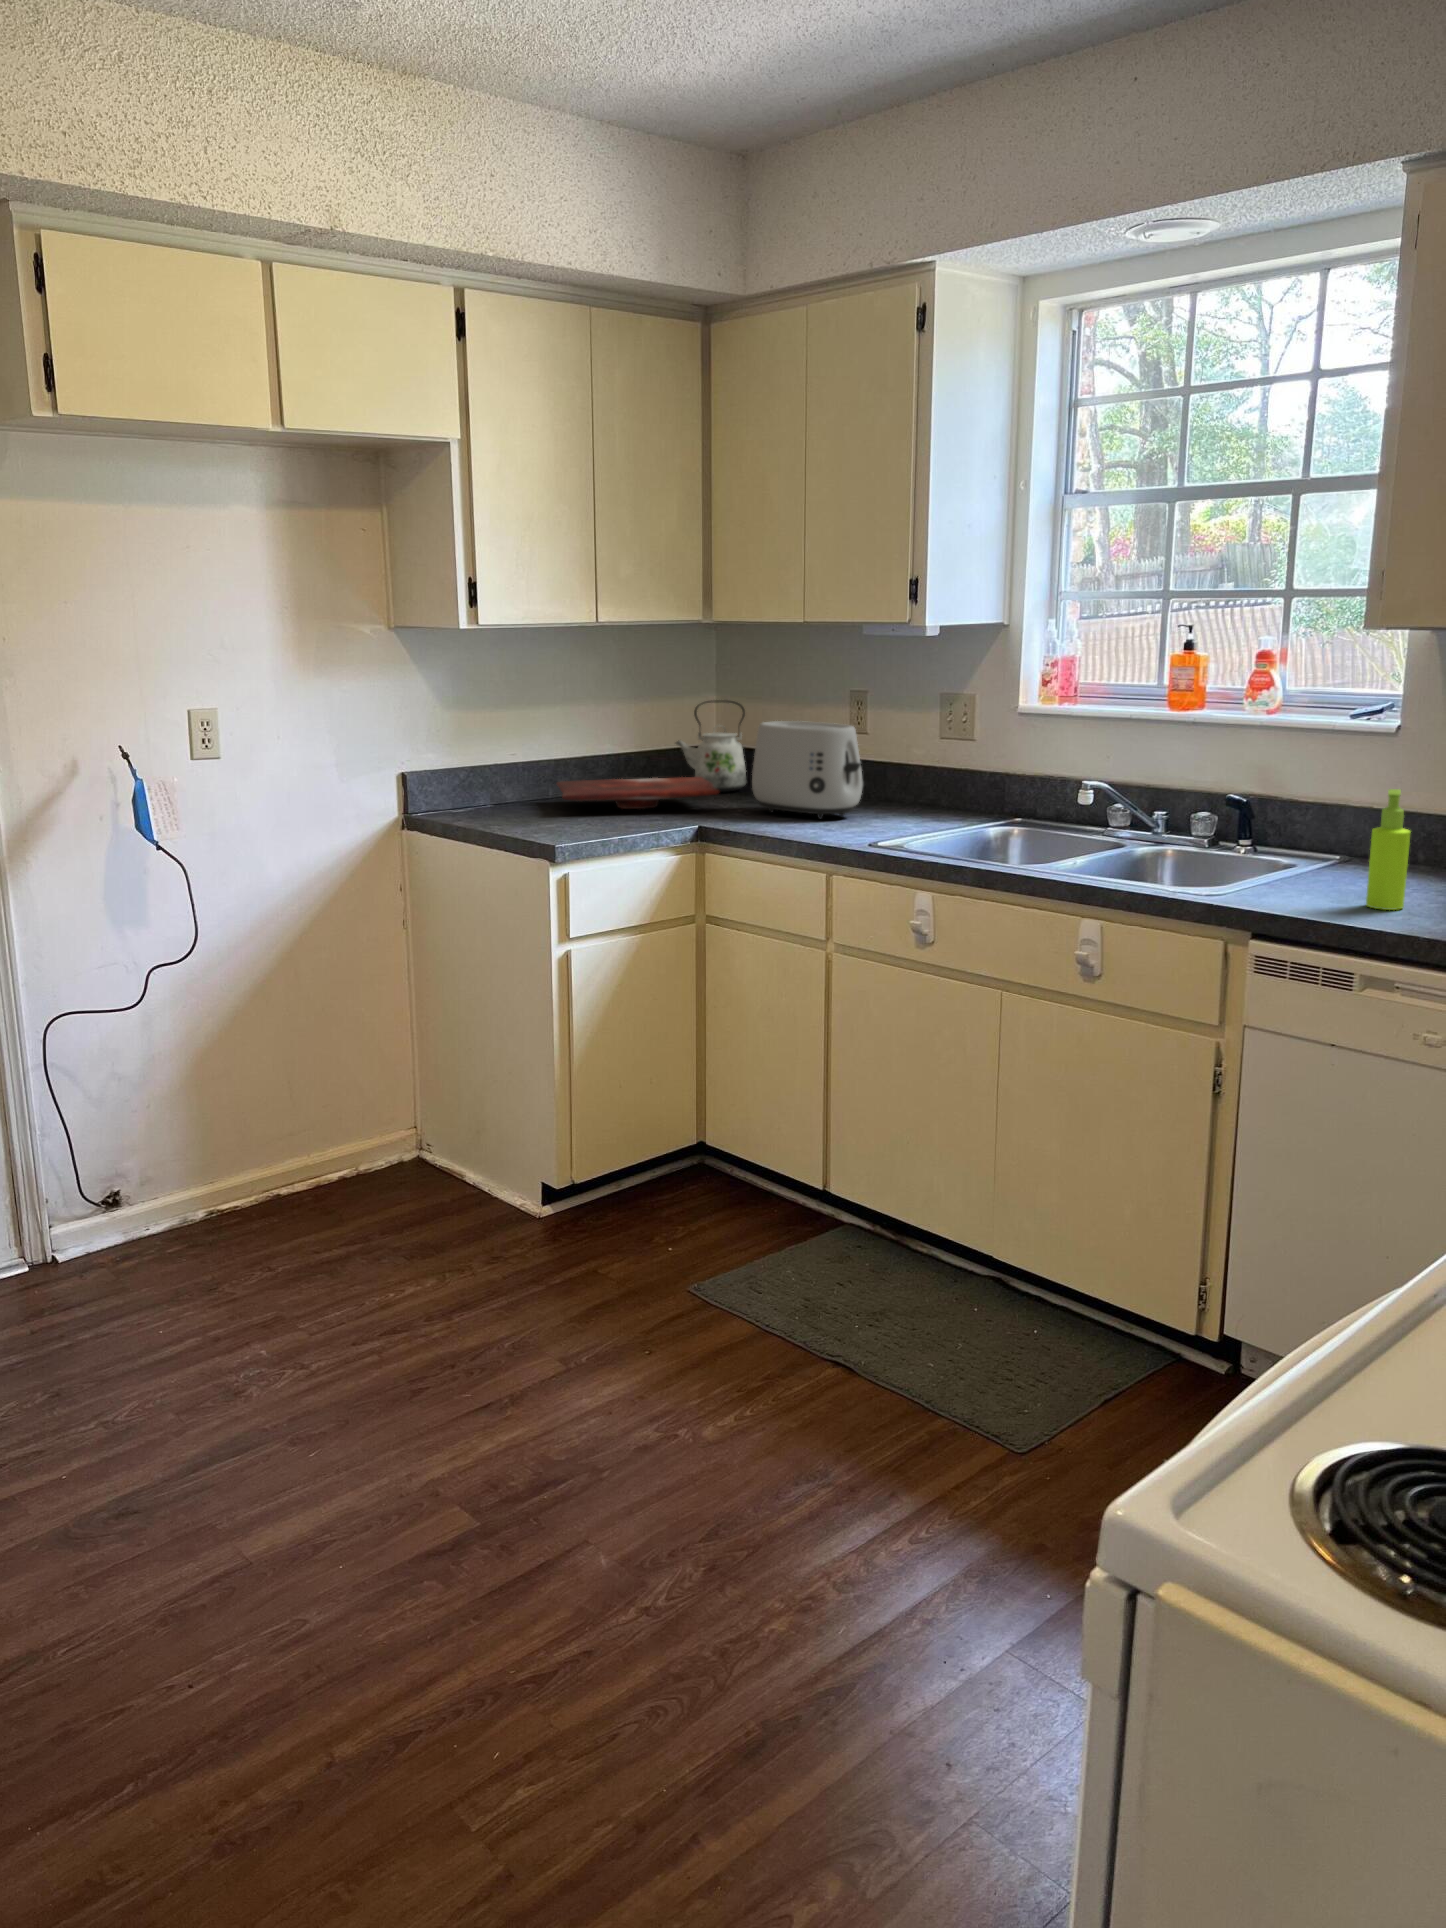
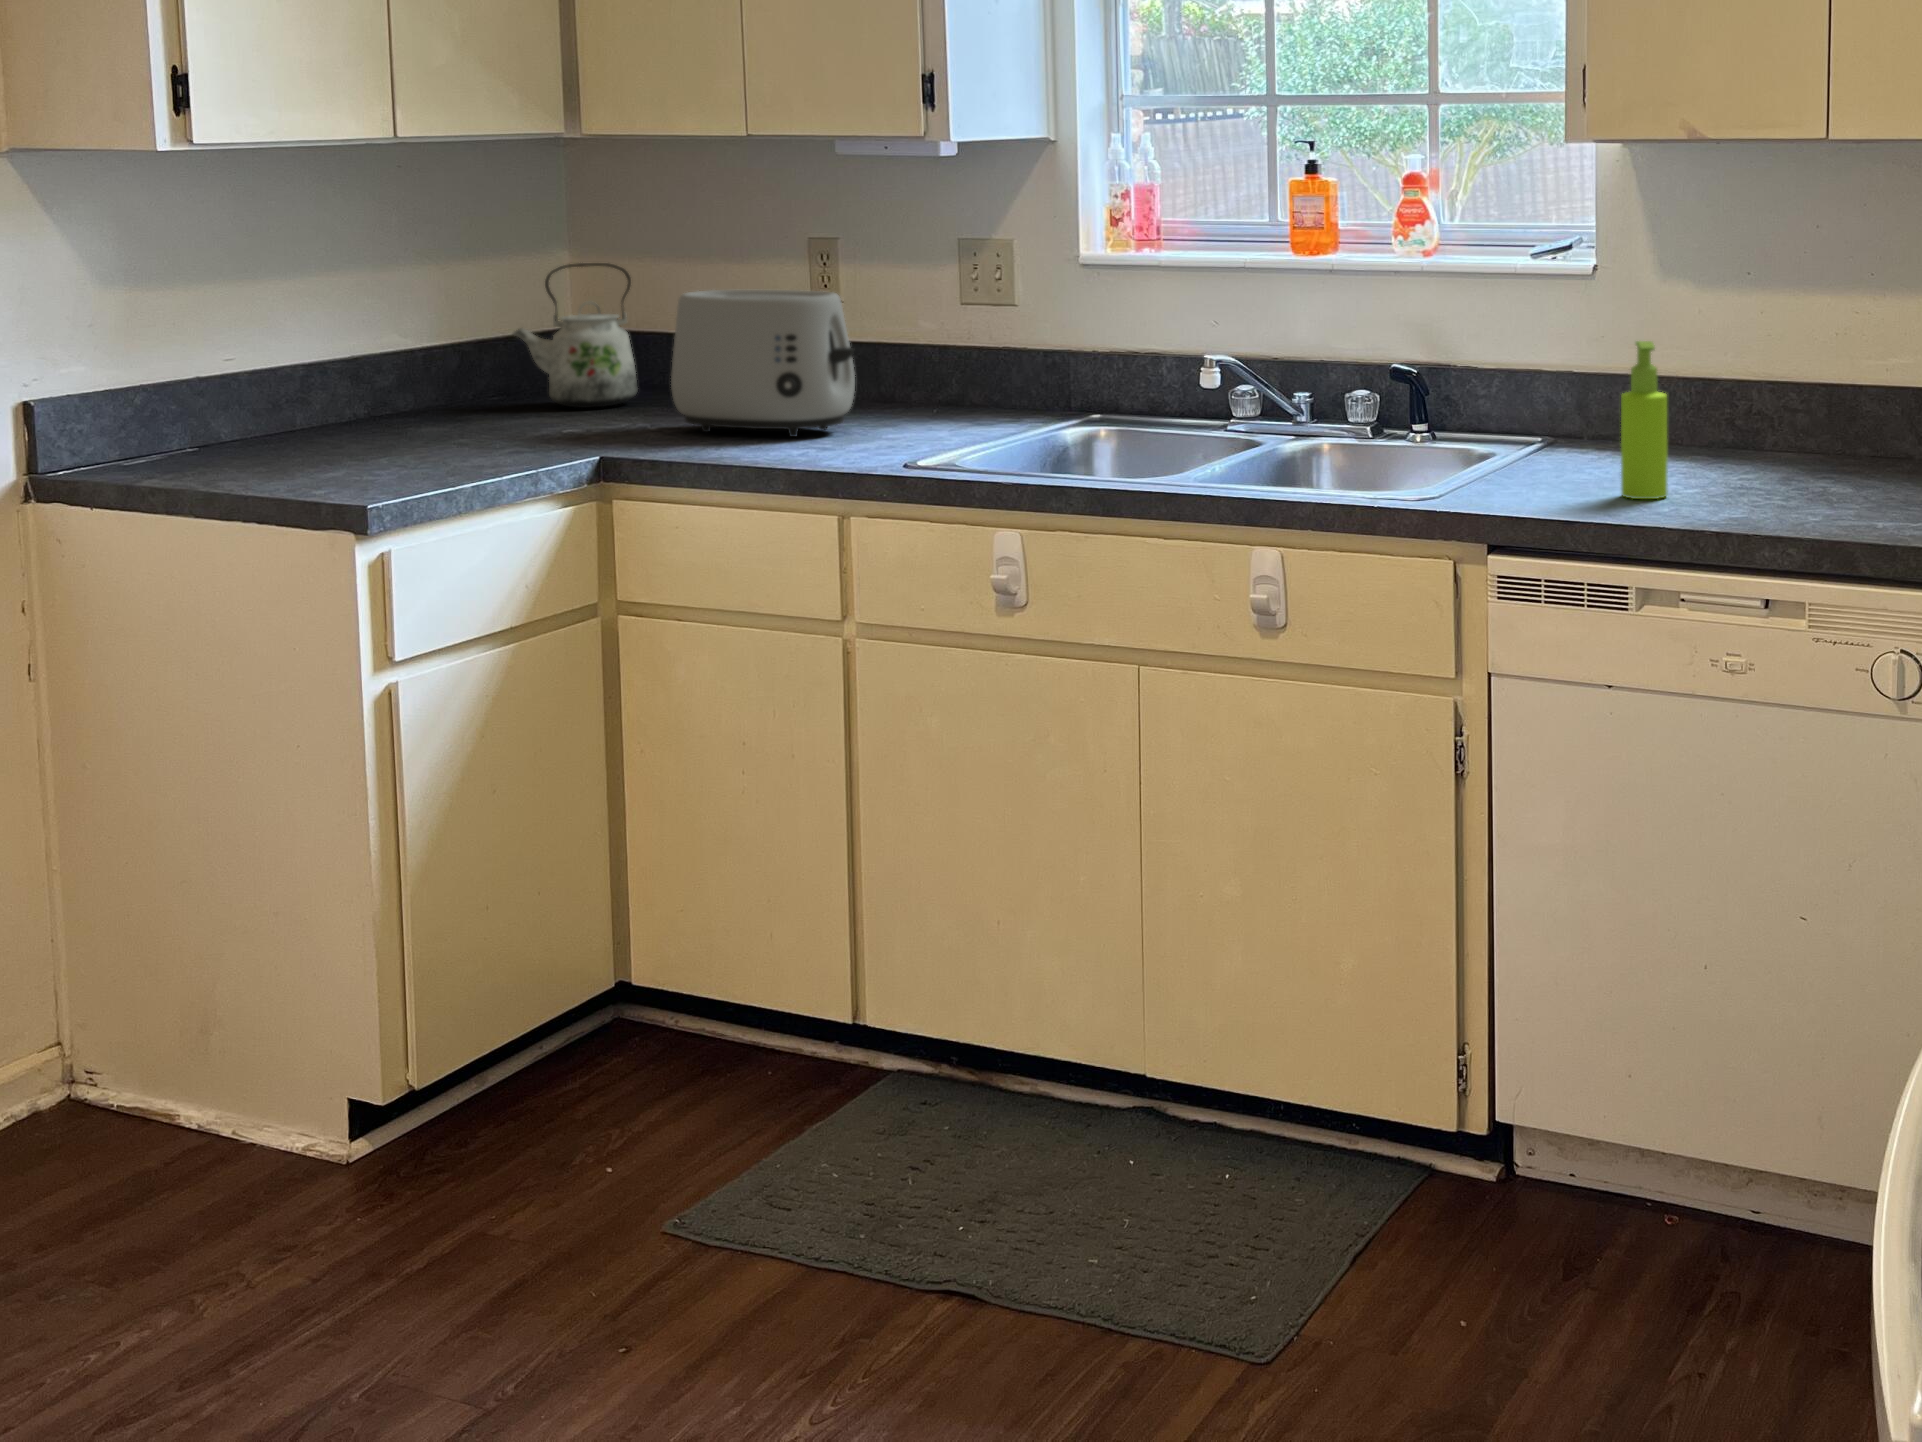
cutting board: present [557,777,720,809] -> none [318,384,621,442]

